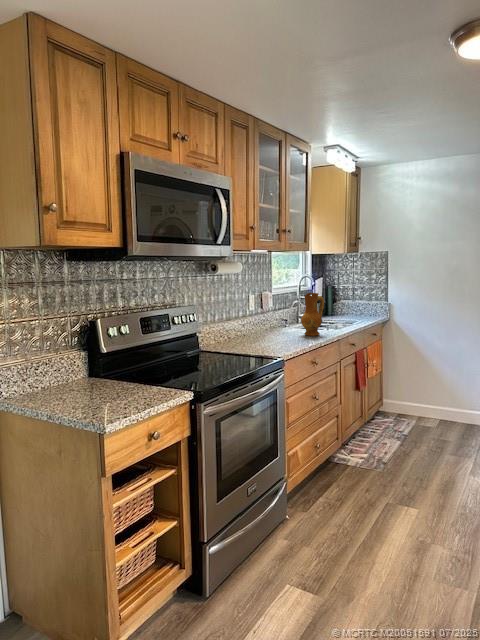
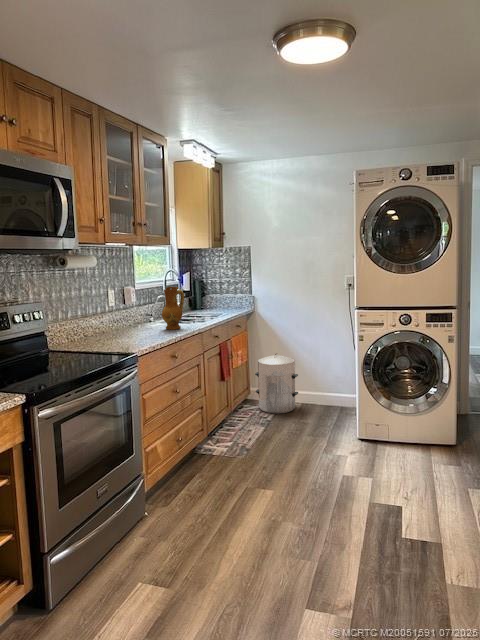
waste bin: none [389,365,438,429] -> present [255,353,298,414]

